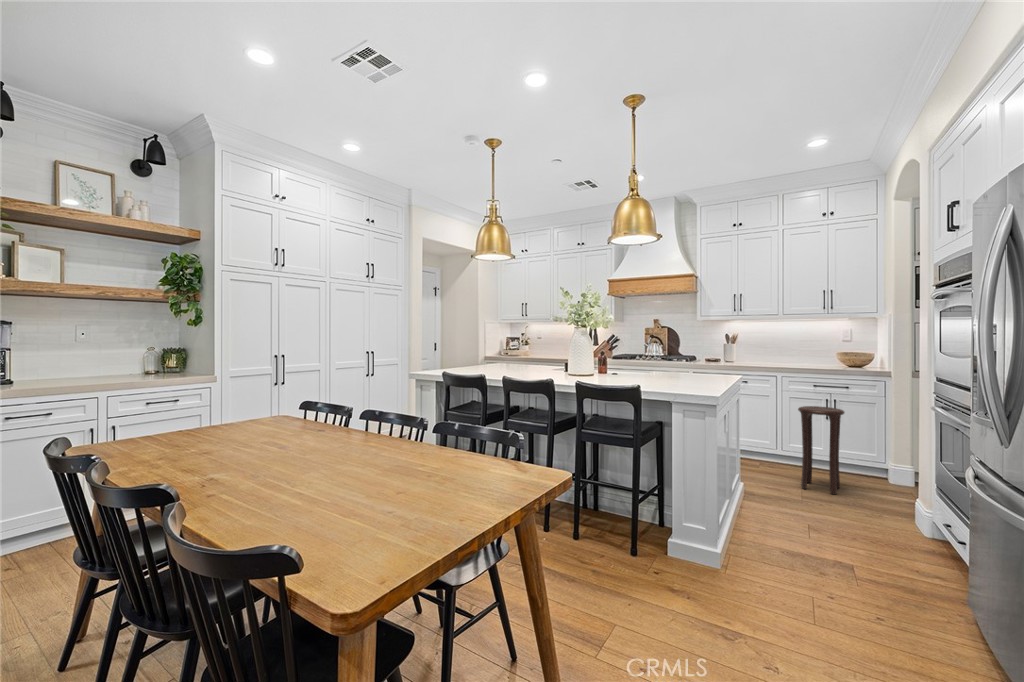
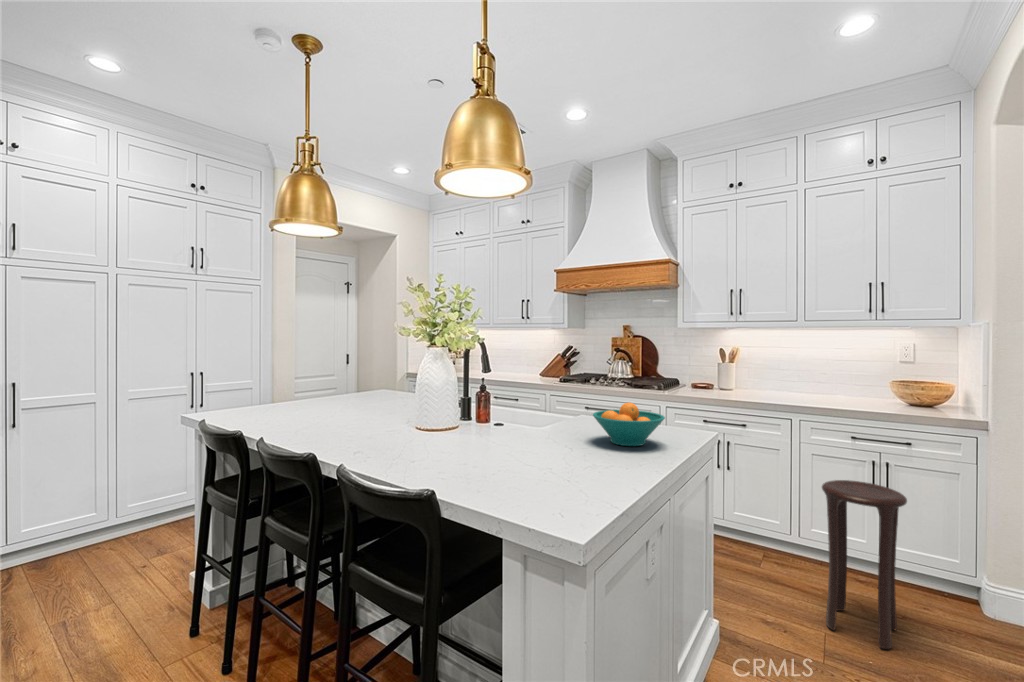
fruit bowl: none [678,356,719,378] -> present [593,403,665,446]

